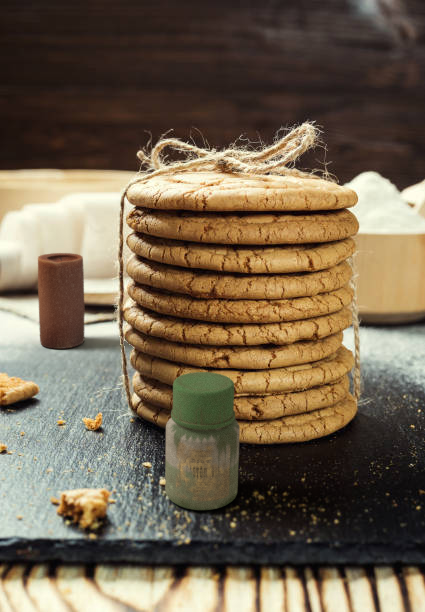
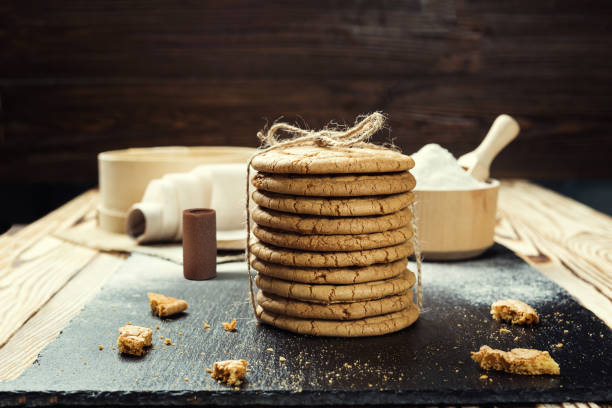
jar: present [165,372,240,510] -> none [284,282,334,375]

